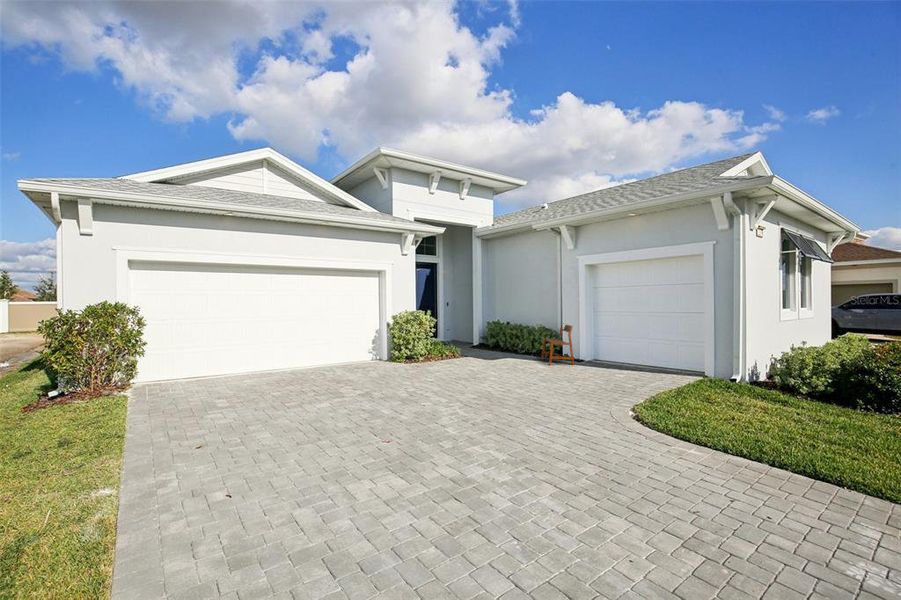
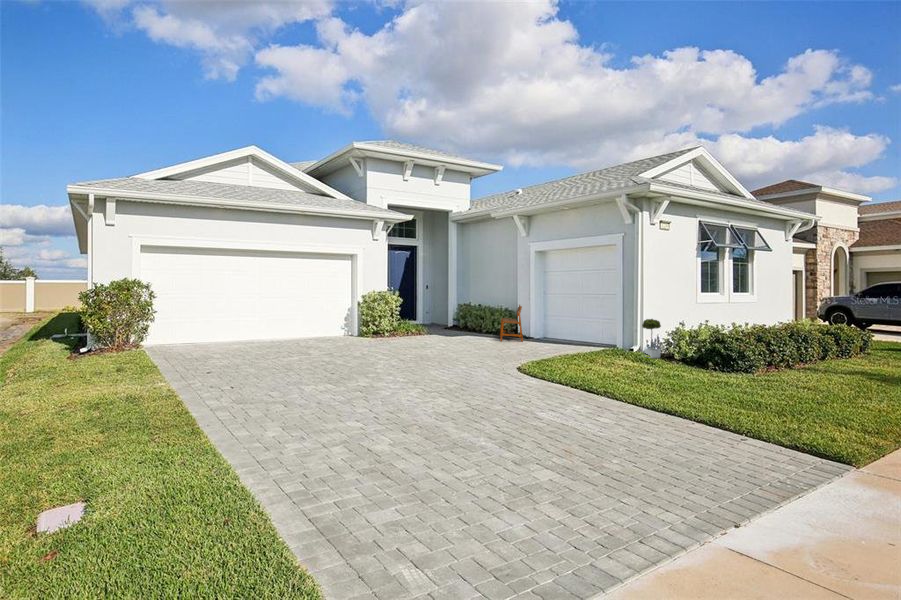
potted tree: none [738,340,763,387] -> present [642,319,661,358]

